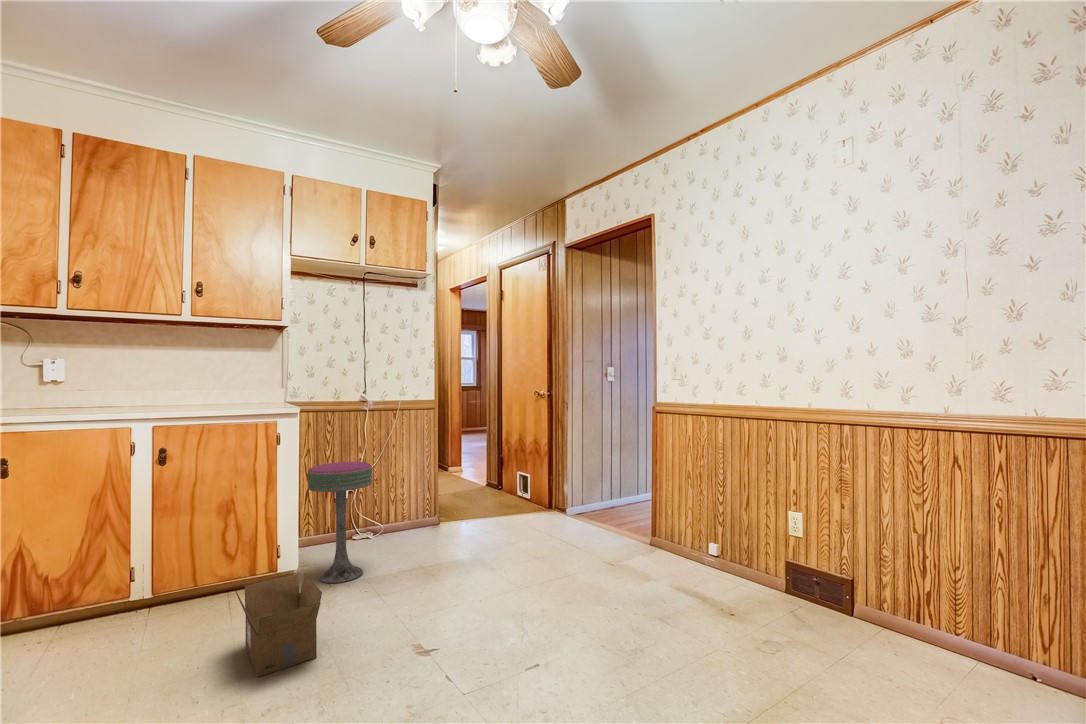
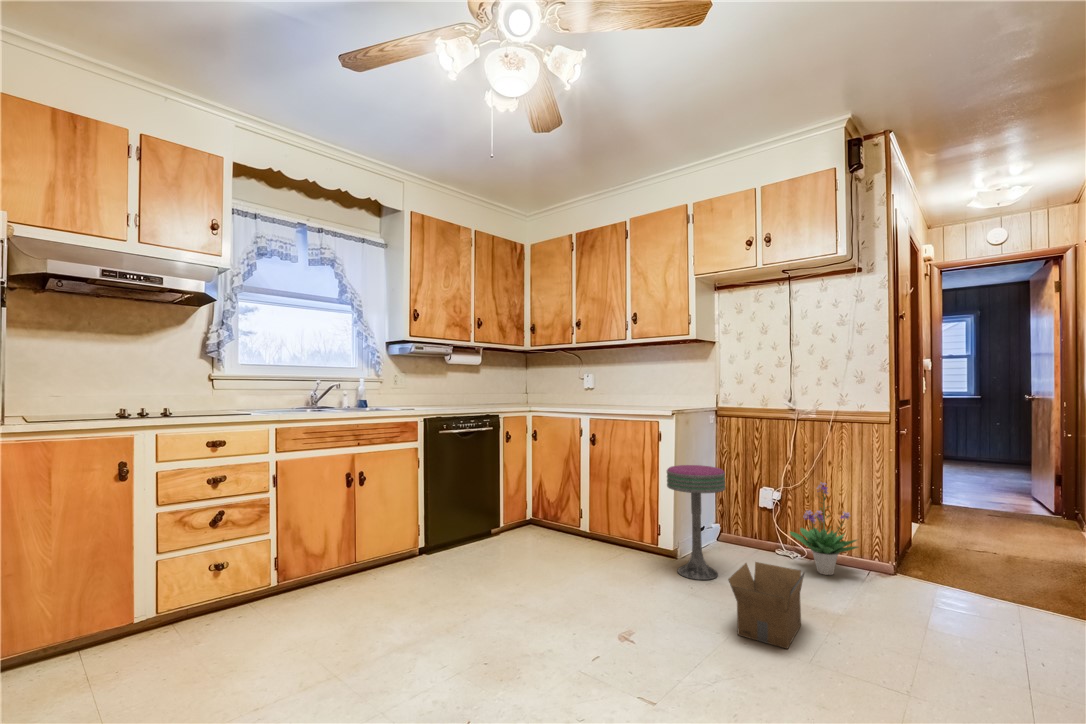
potted plant: none [379,460,437,537] -> present [790,482,858,575]
cardboard box: present [235,573,322,677] -> present [728,562,804,649]

